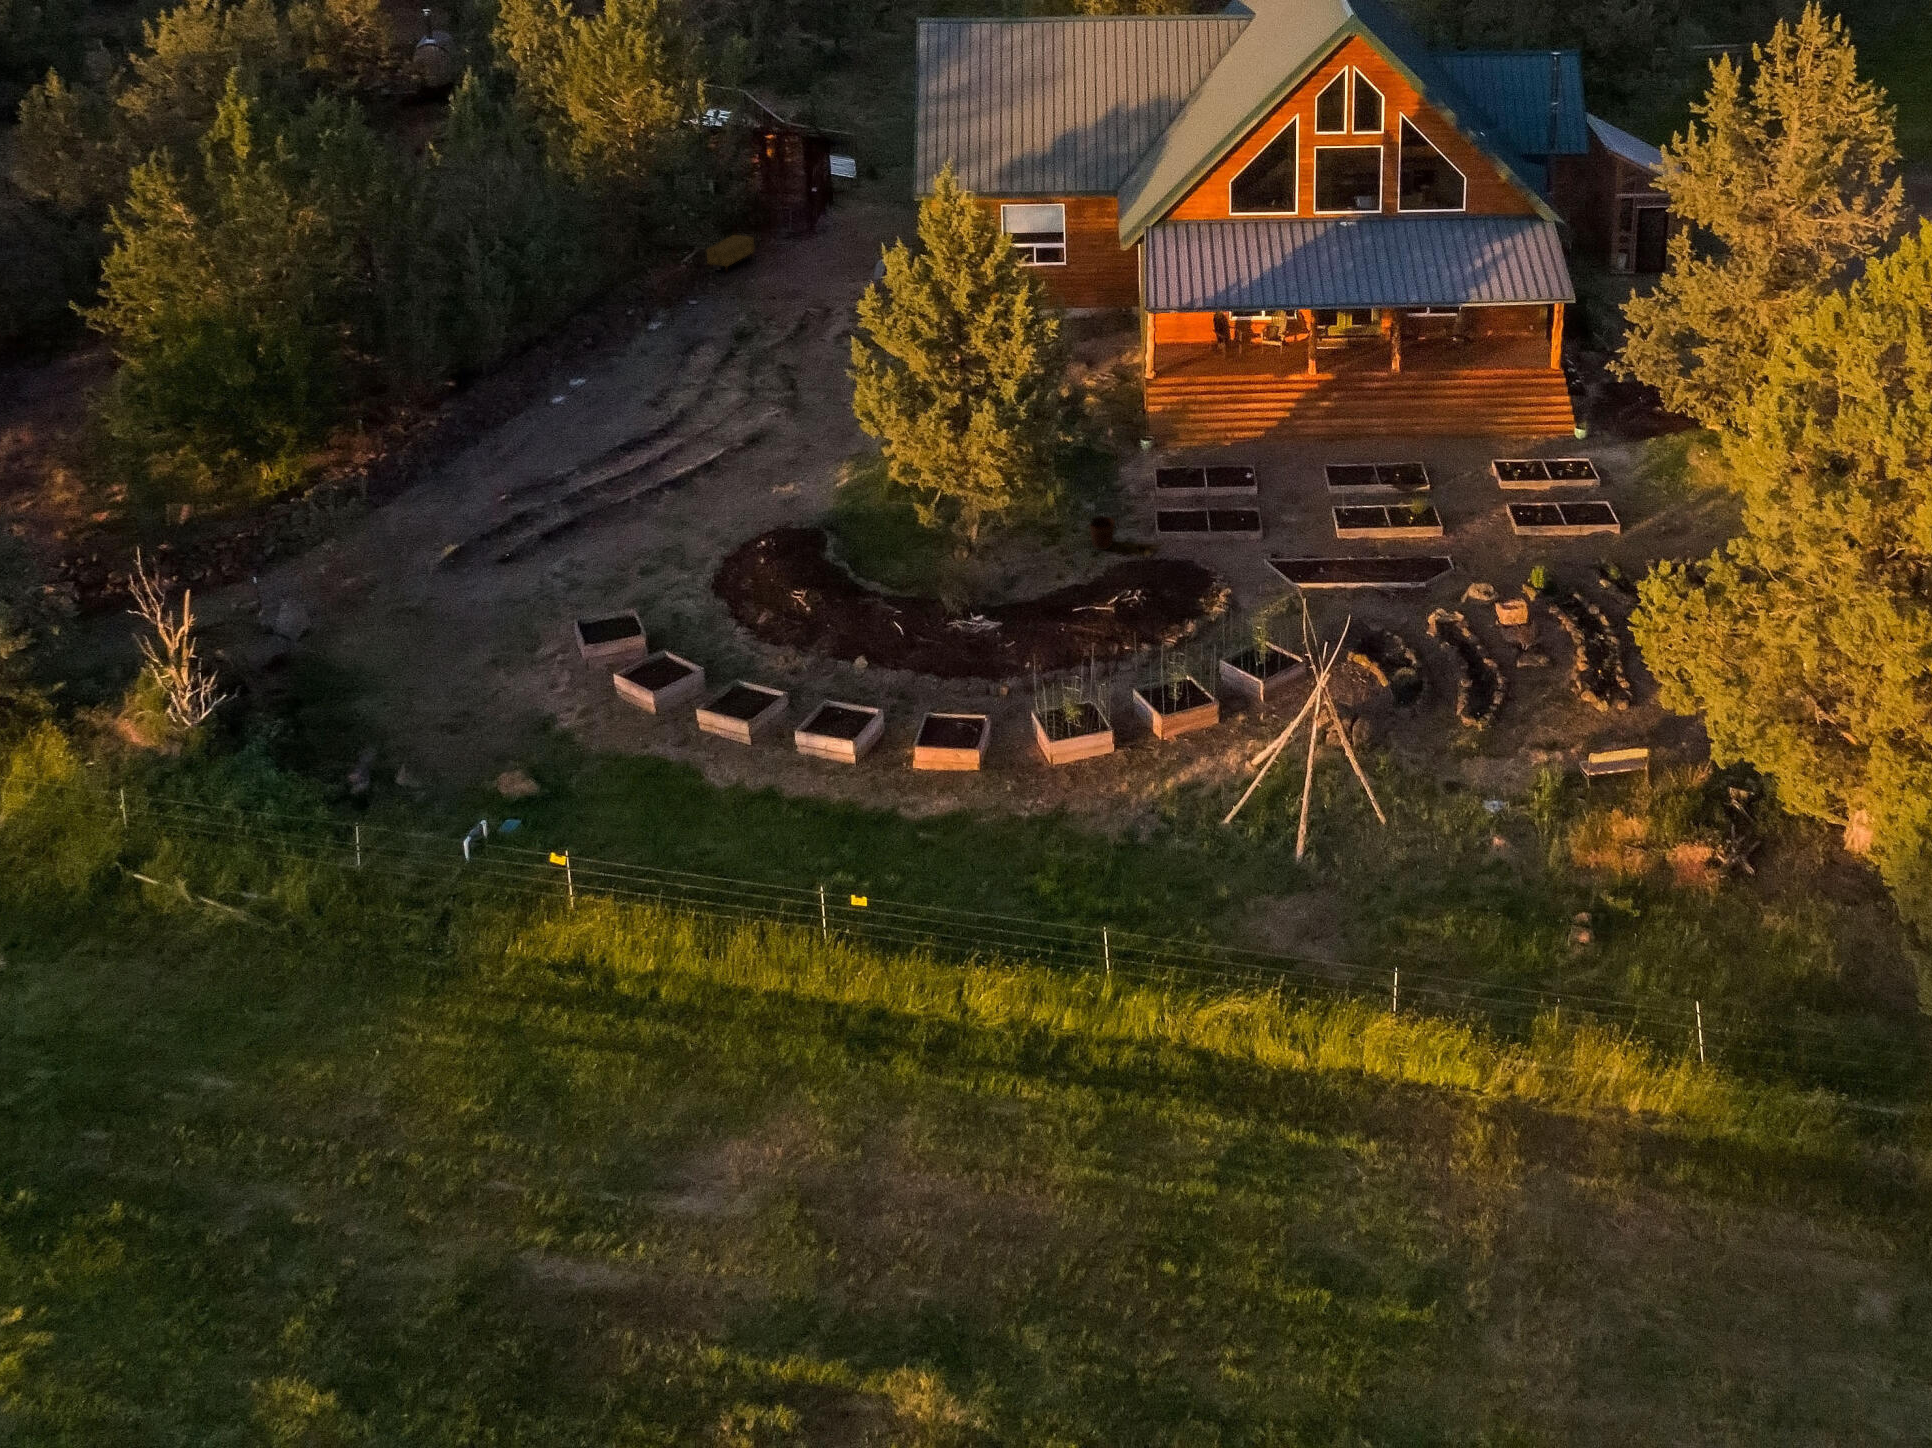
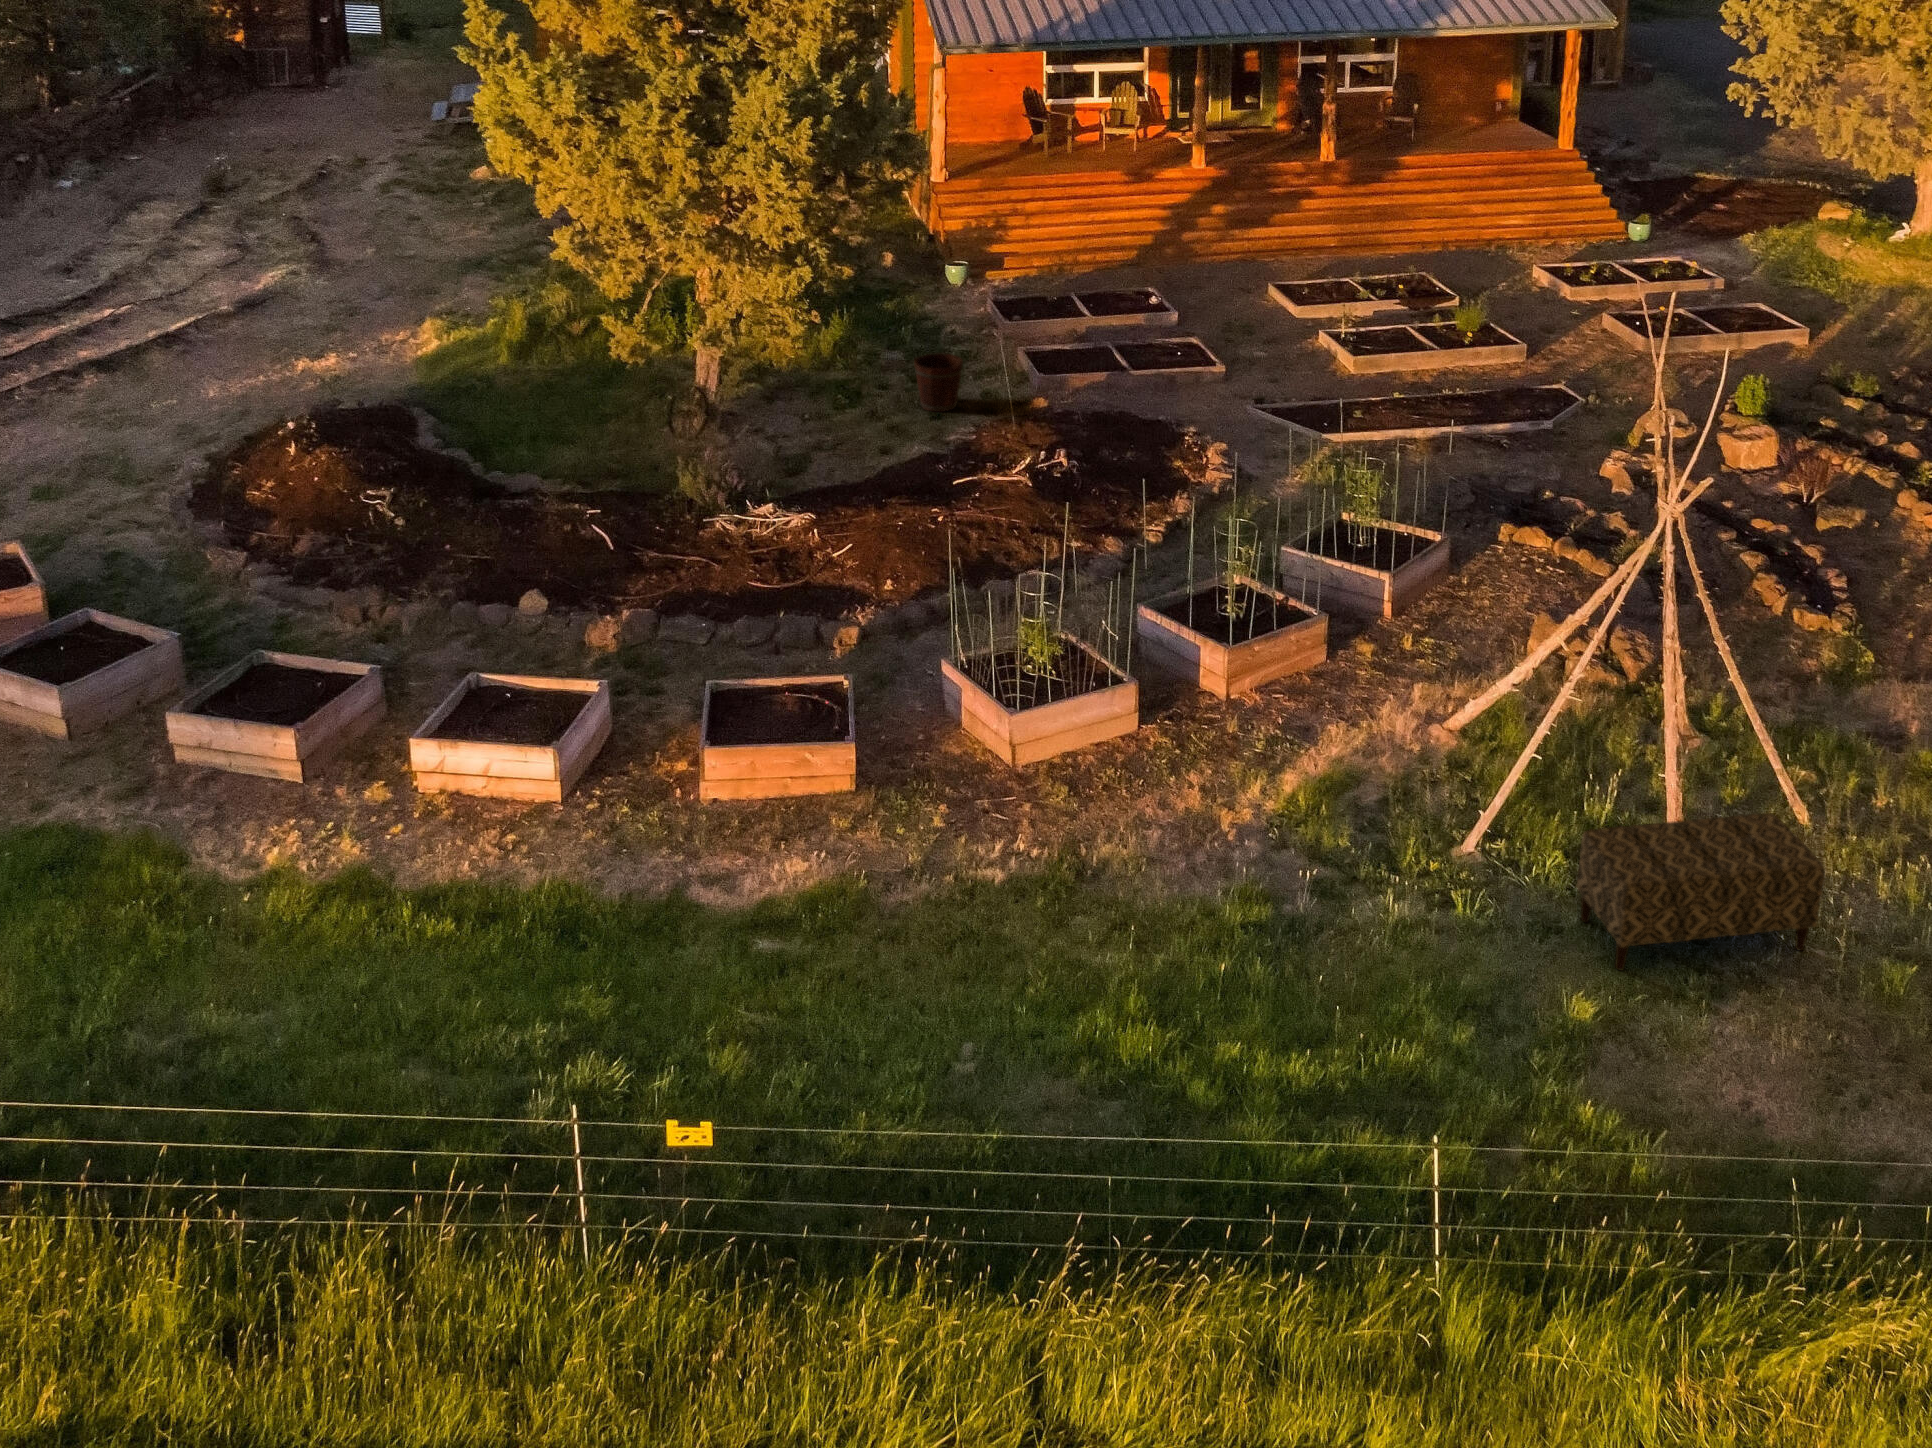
bench: present [706,235,755,271] -> present [1577,813,1825,970]

